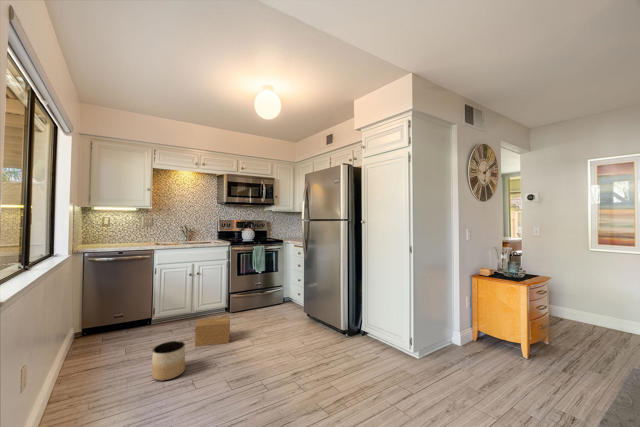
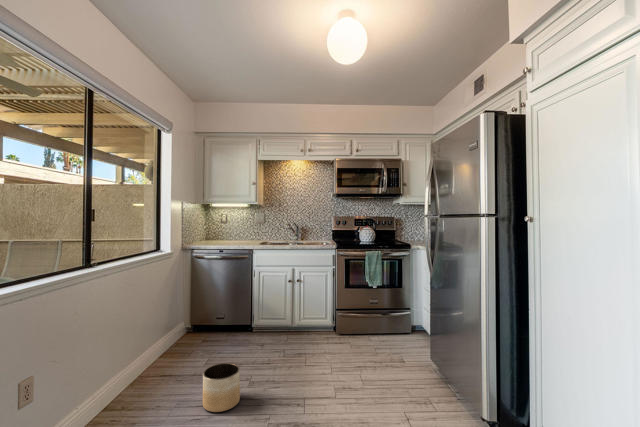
cardboard box: present [195,317,230,346] -> none [270,339,316,379]

